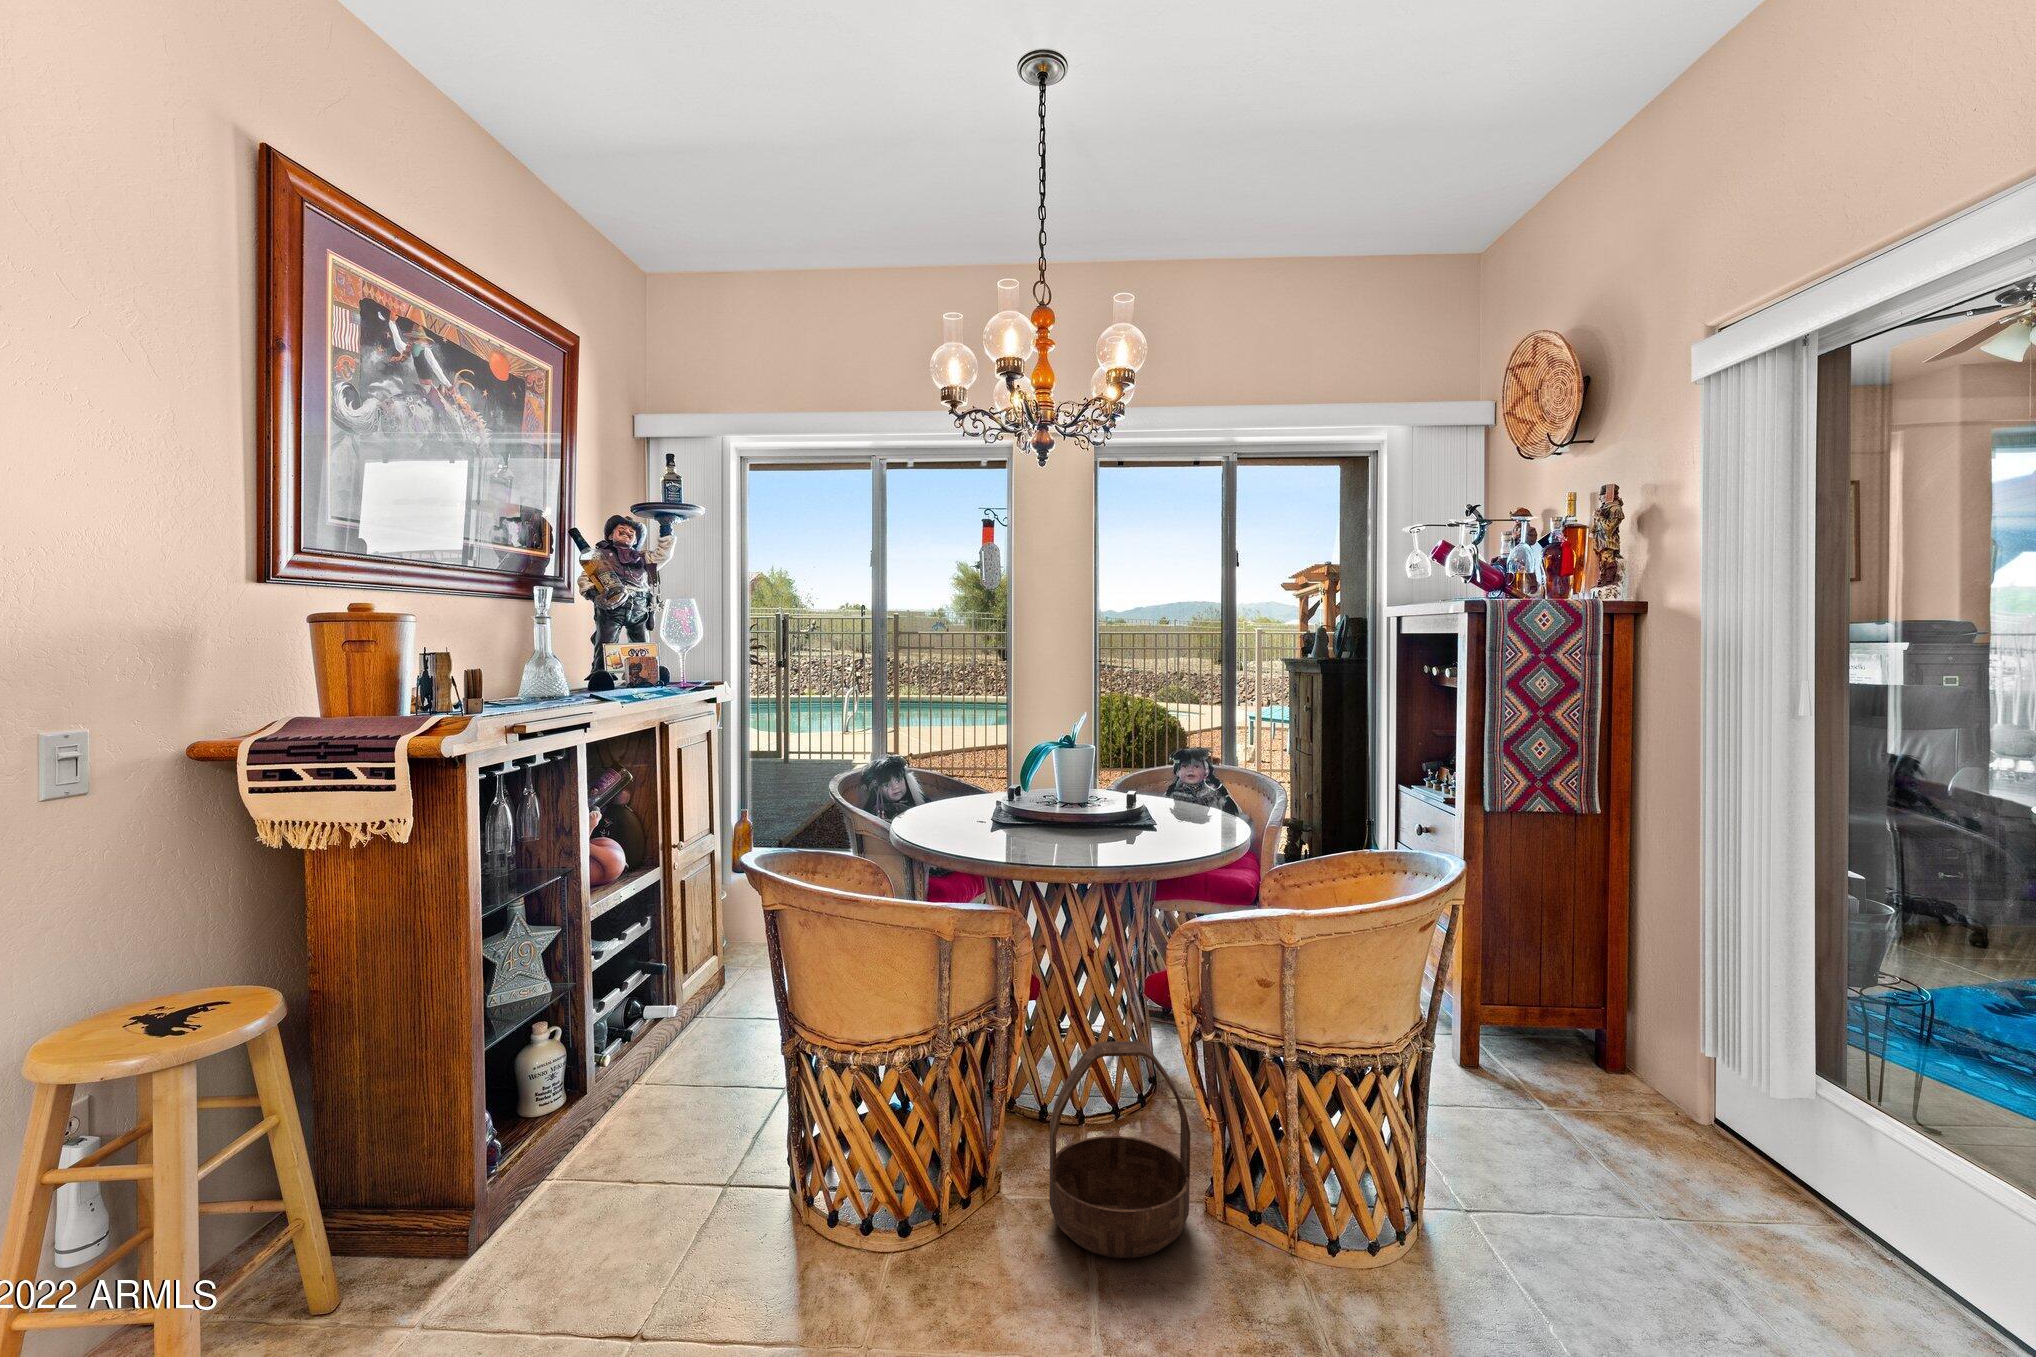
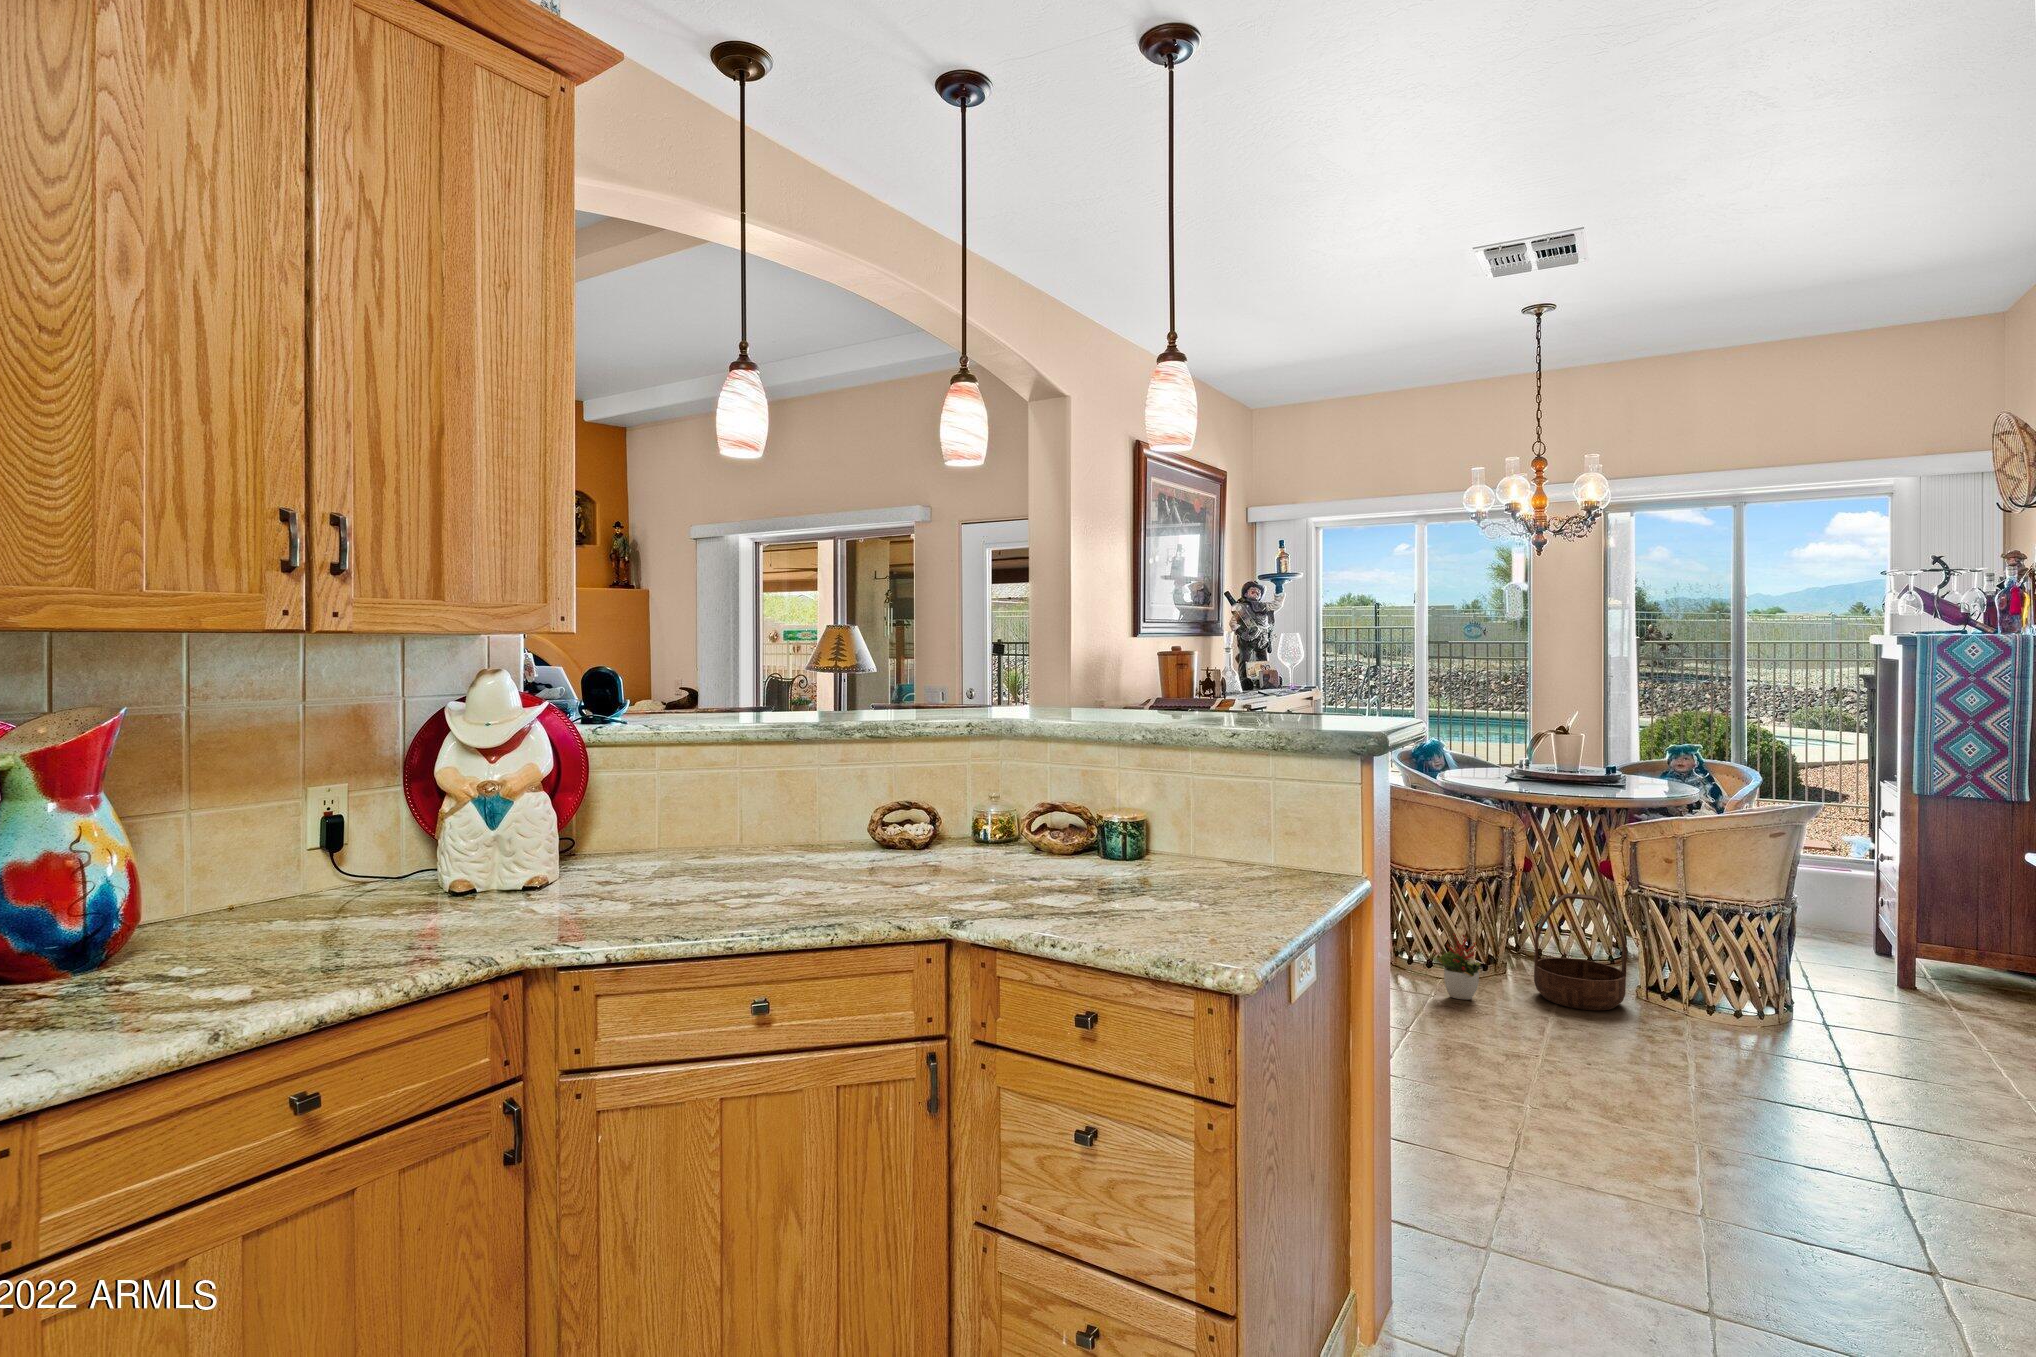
decorative plant: none [890,1162,965,1290] -> present [1439,934,1481,999]

